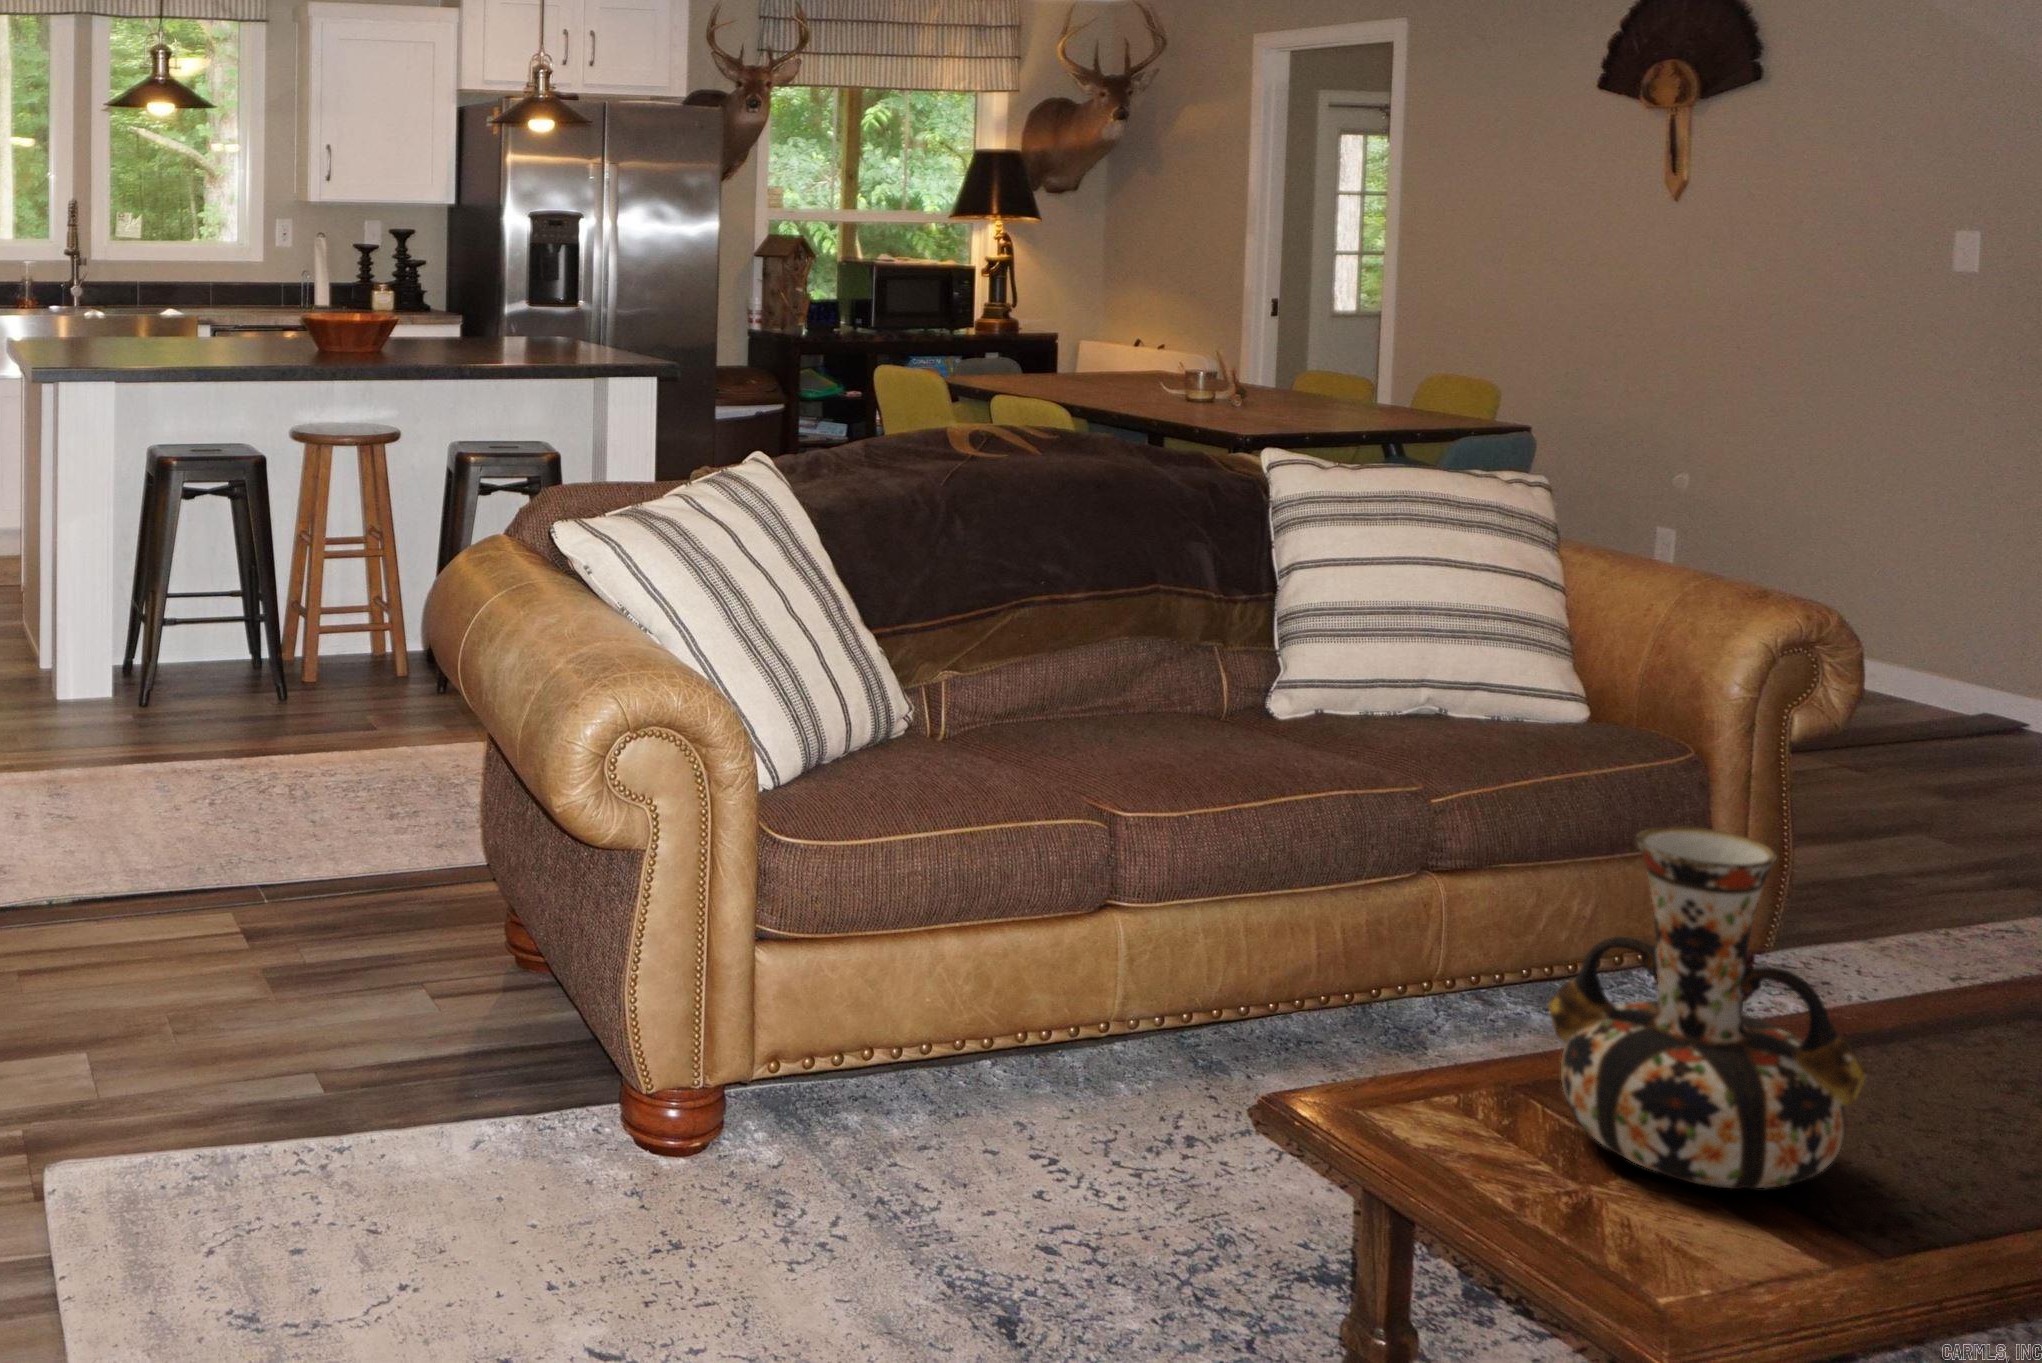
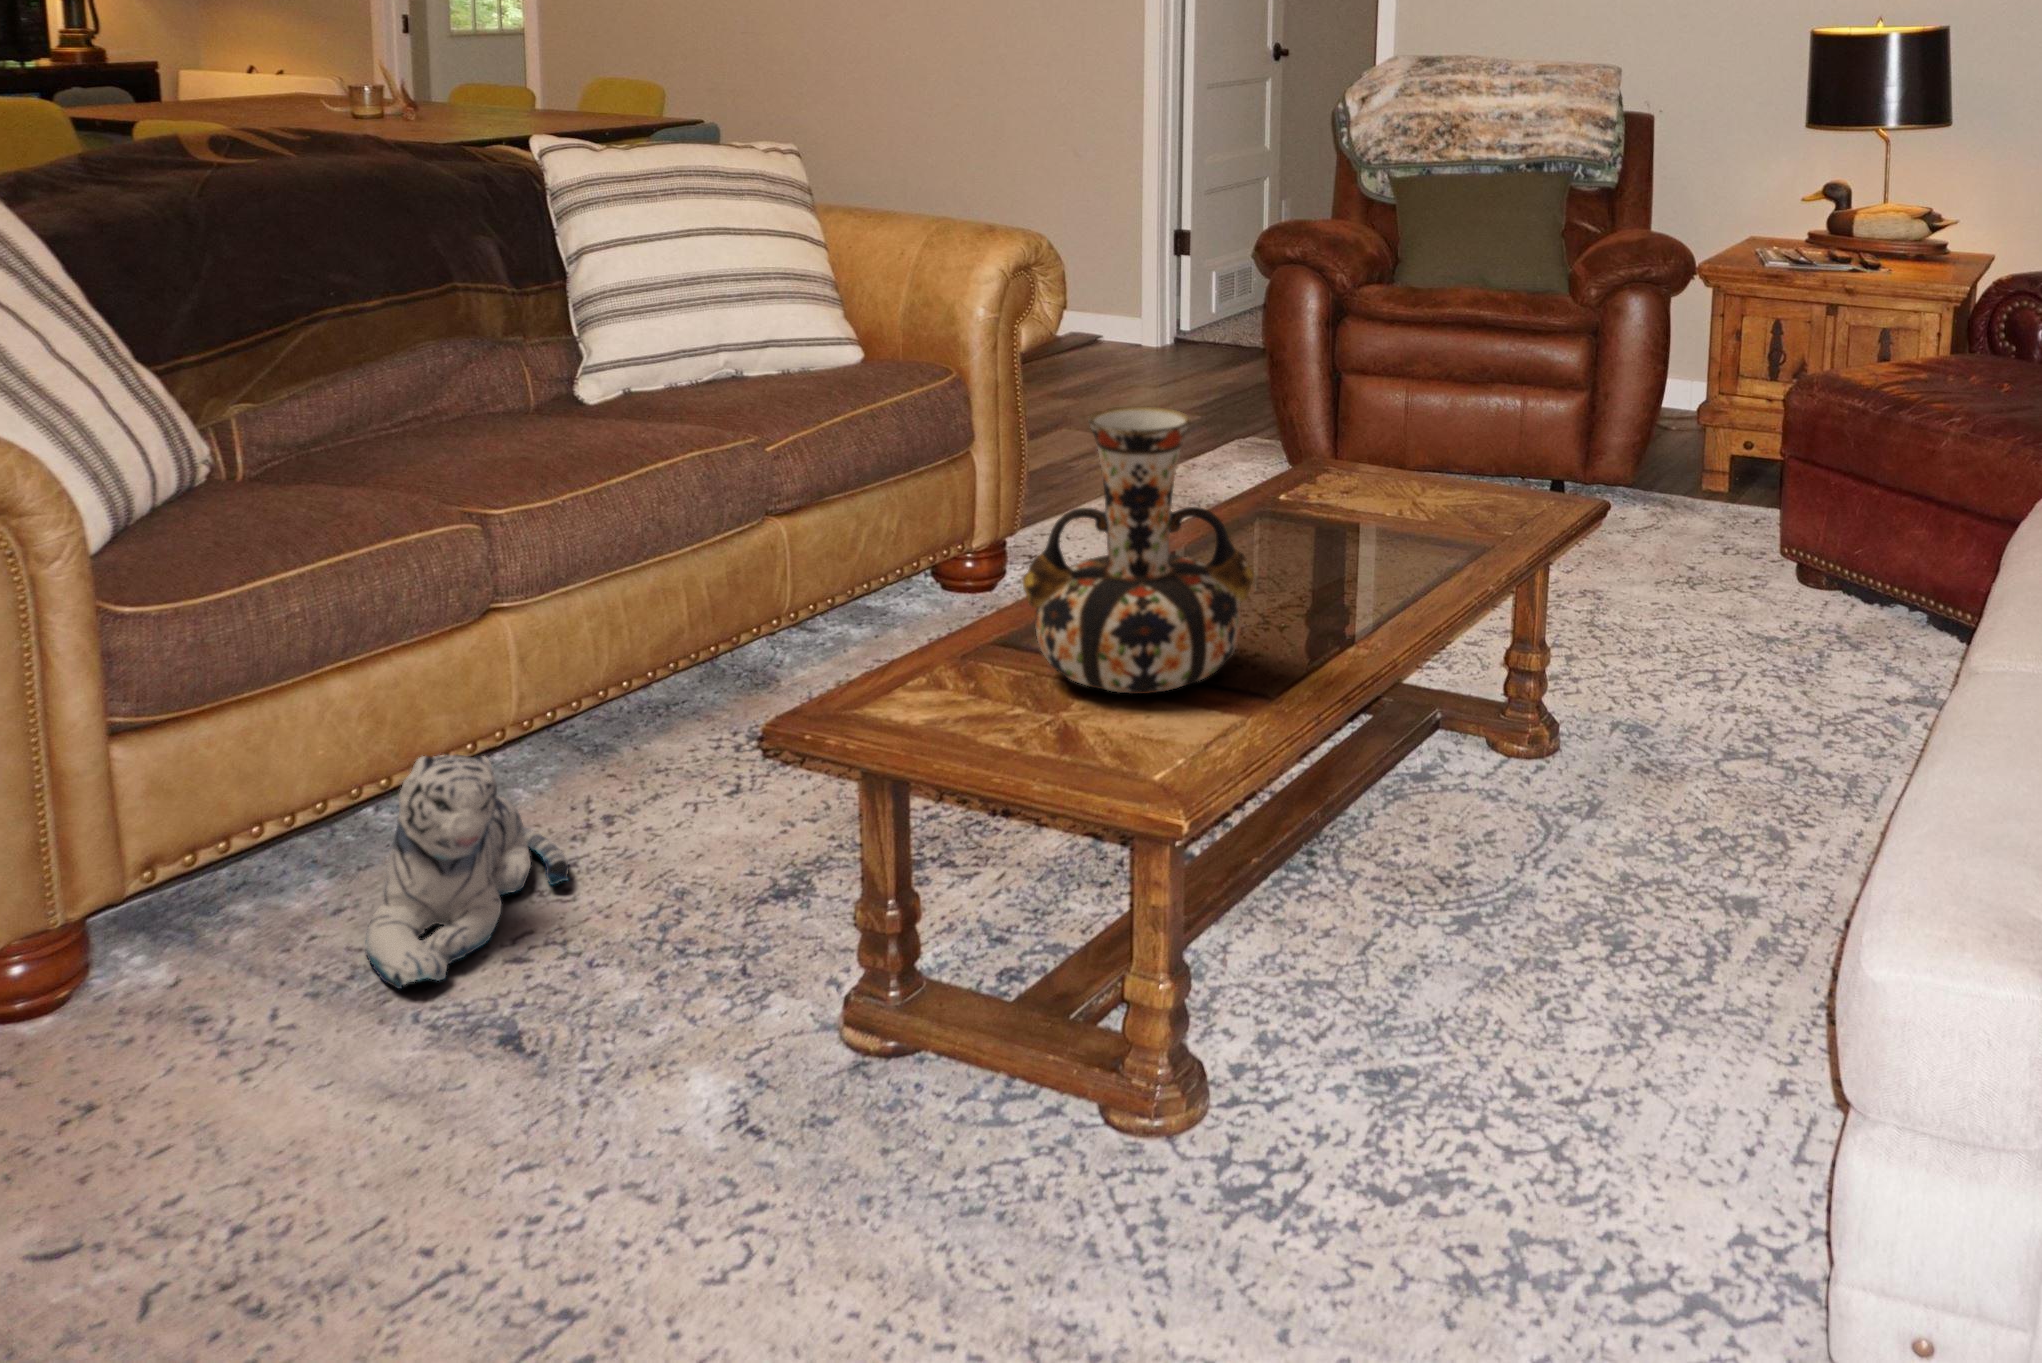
plush toy: none [926,1025,1131,1243] -> present [366,754,569,989]

